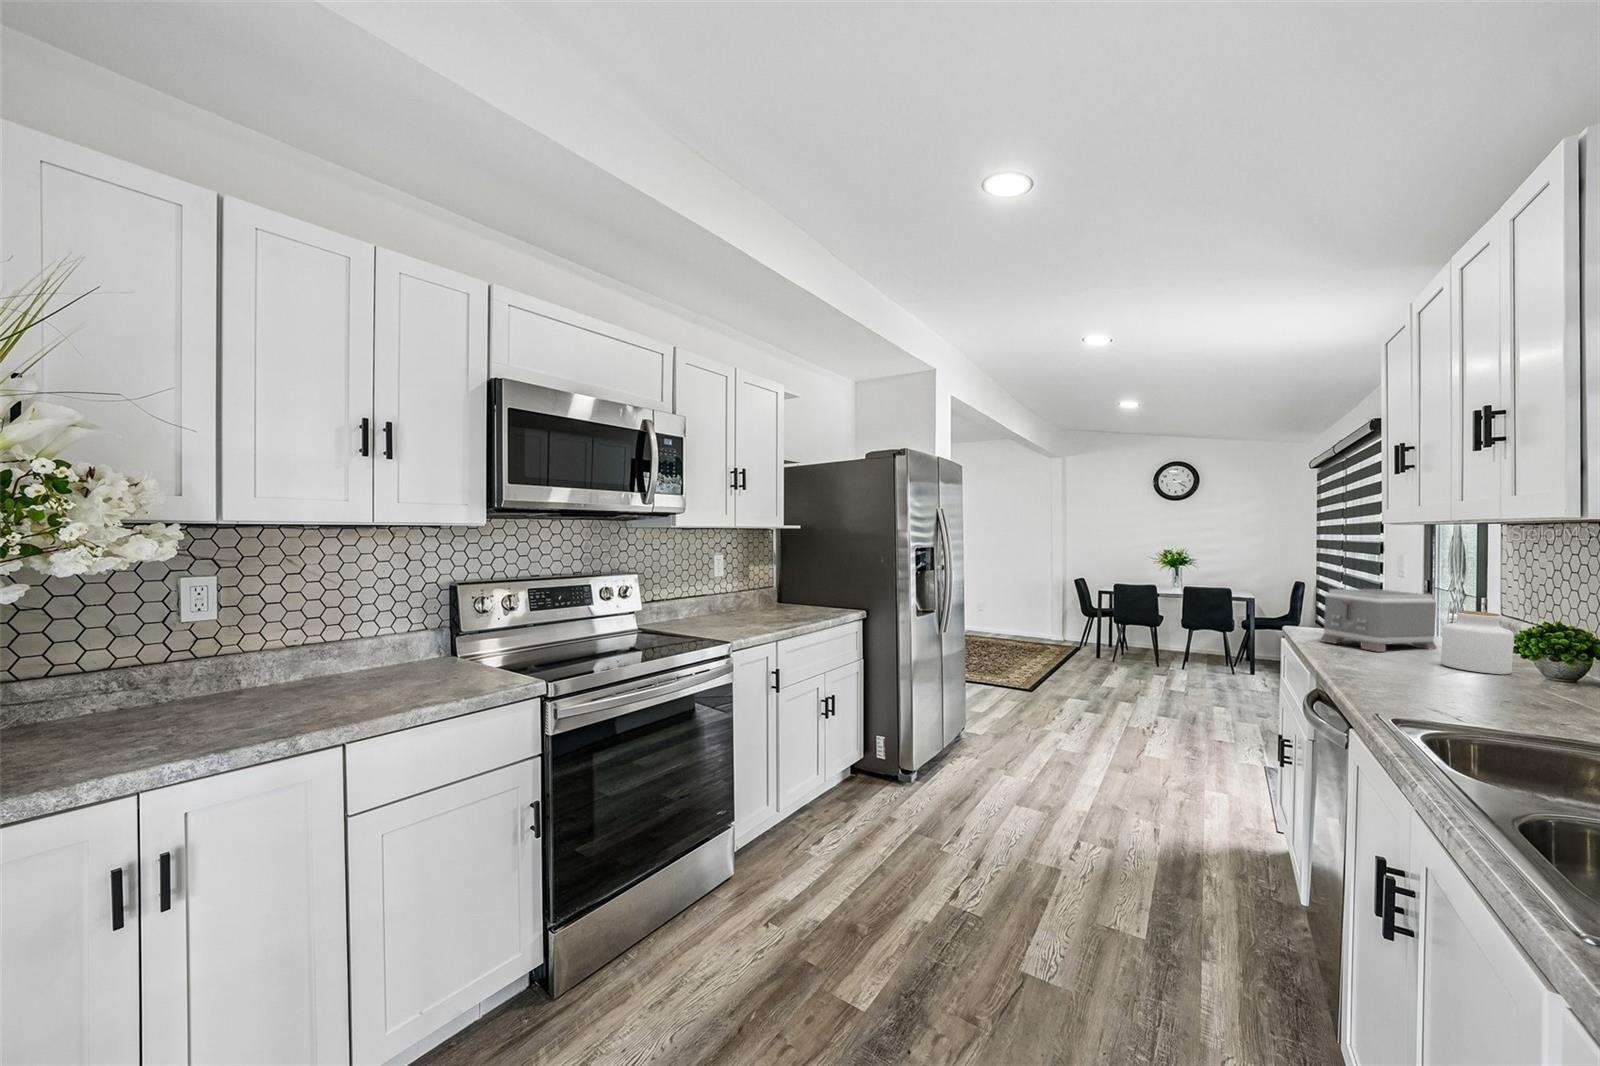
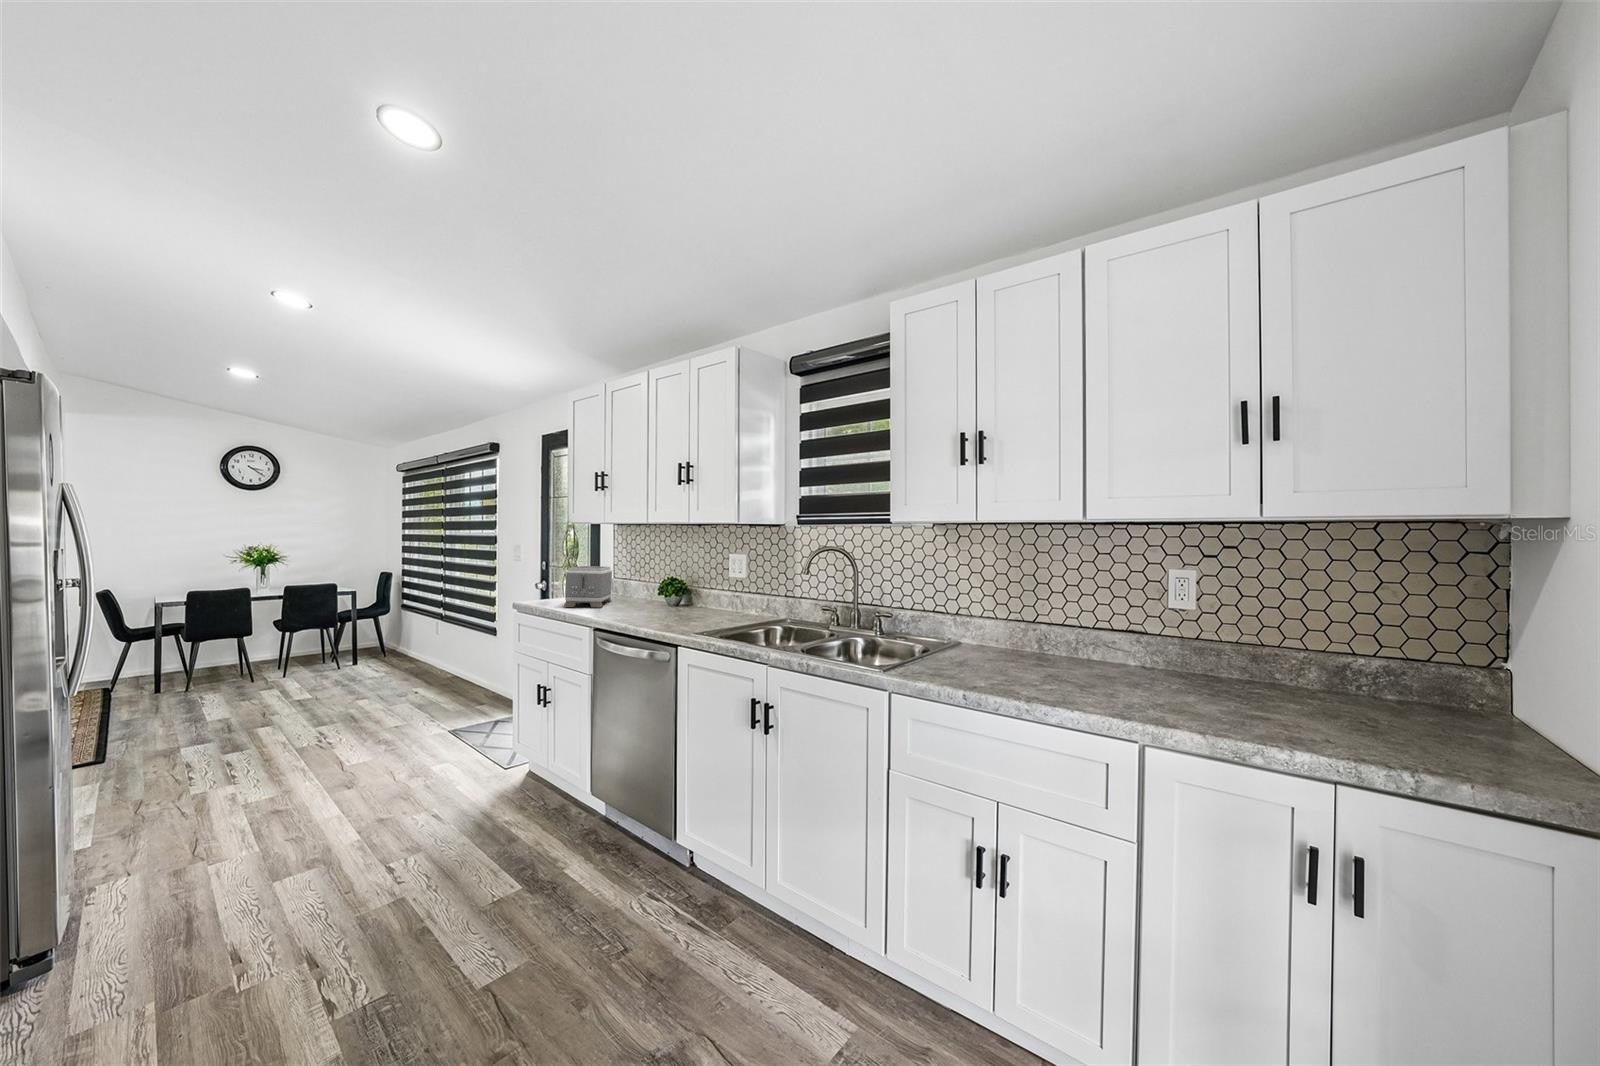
jar: present [1441,611,1514,674] -> none [636,574,665,609]

